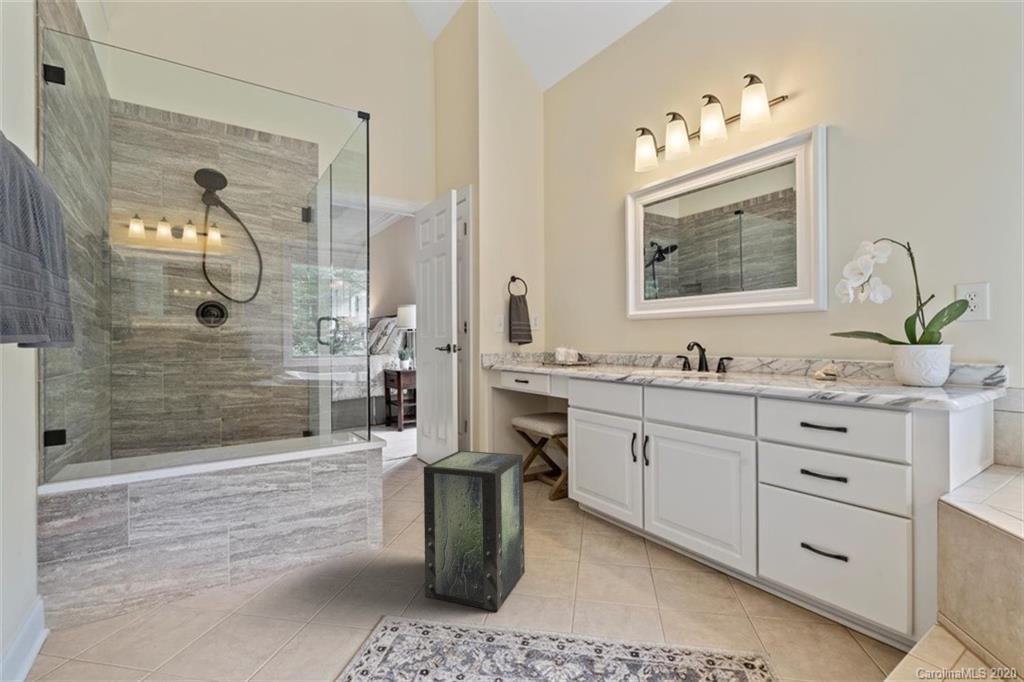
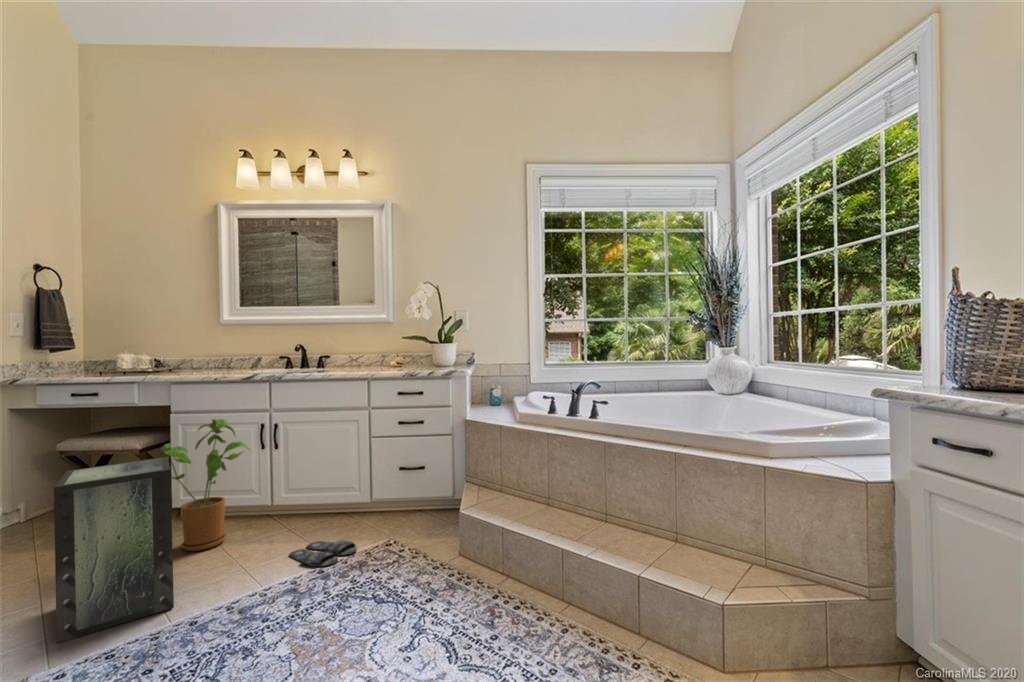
house plant: none [538,421,611,553] -> present [161,419,250,551]
slippers: none [624,601,703,653] -> present [289,540,357,567]

